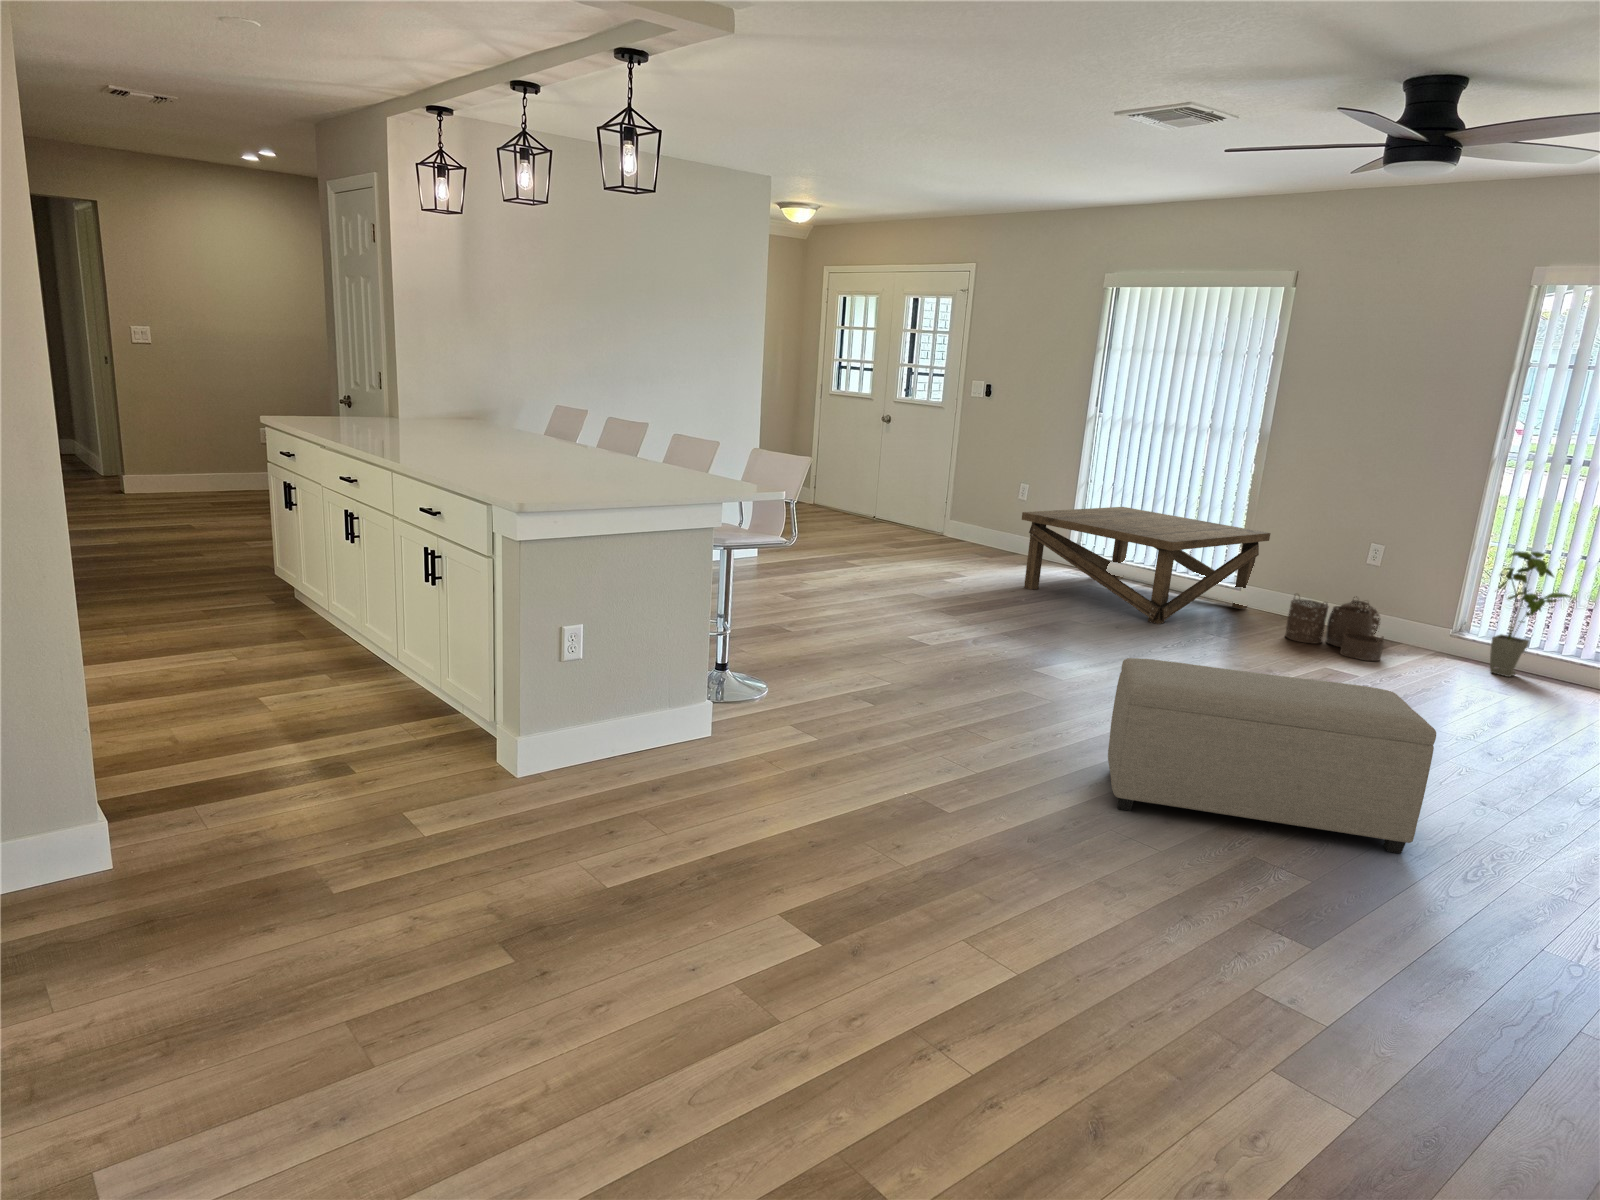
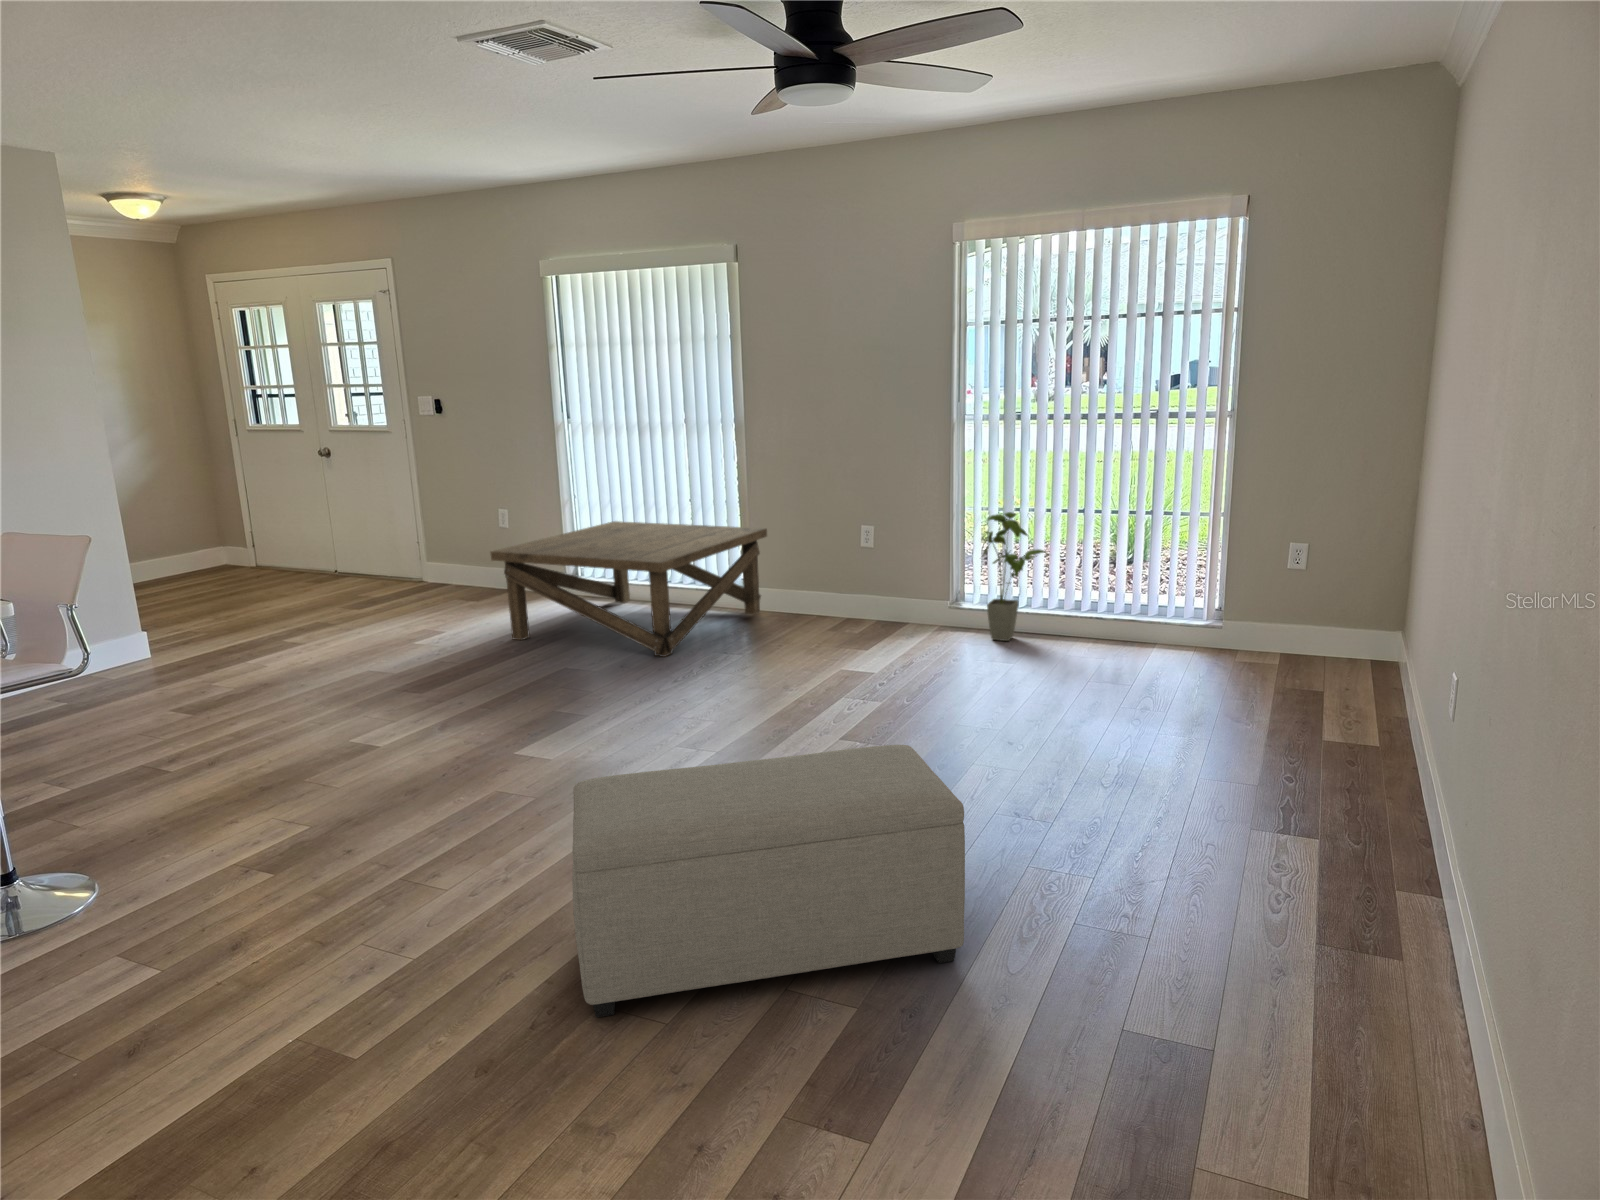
woven basket: present [1285,597,1384,661] -> none [798,583,893,654]

